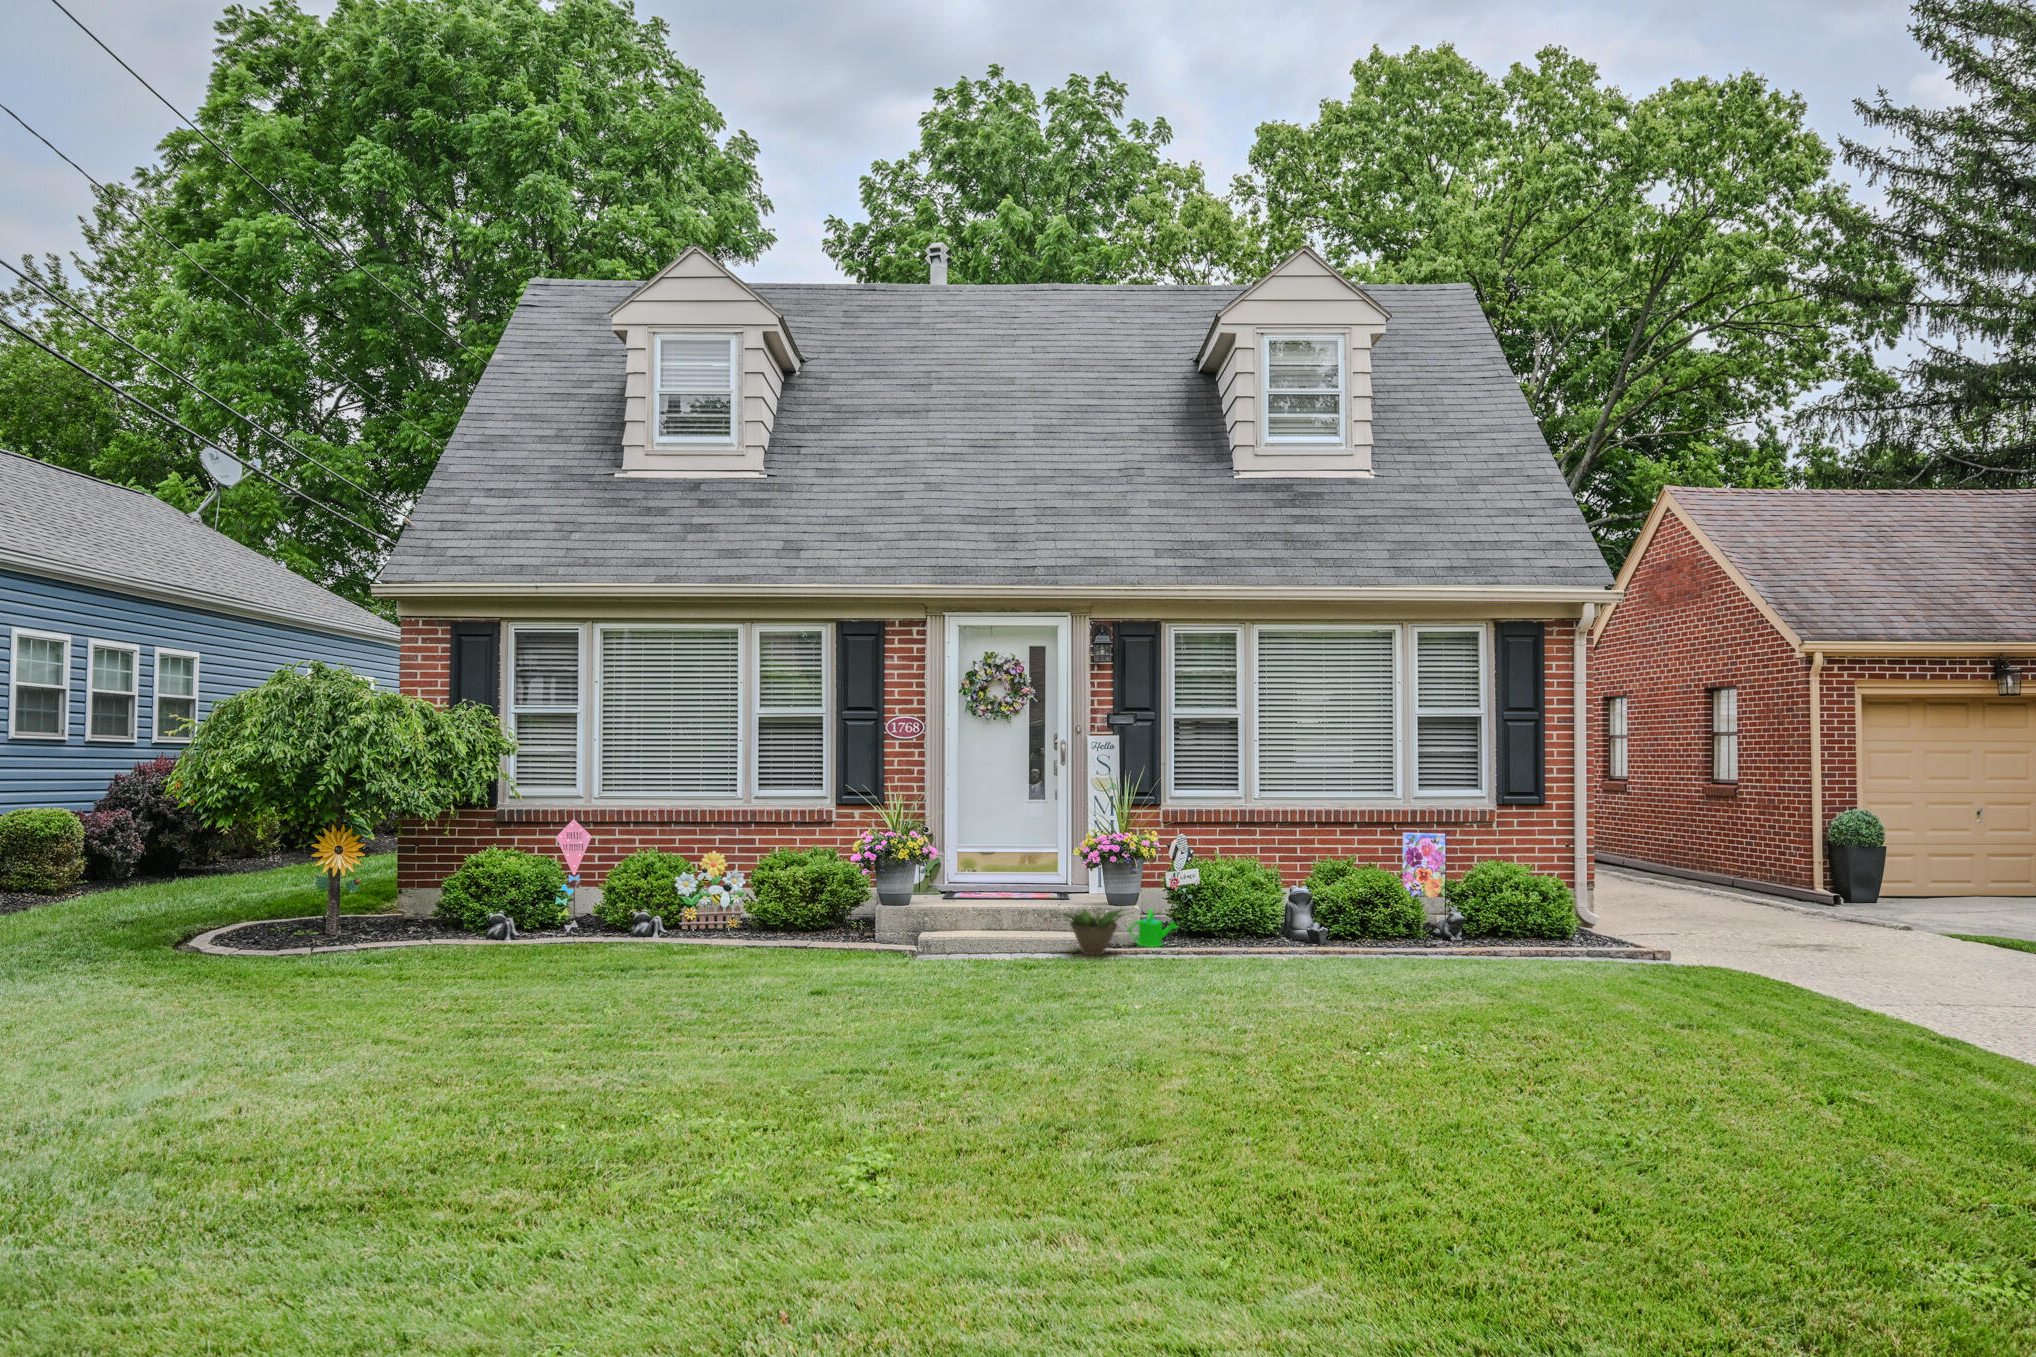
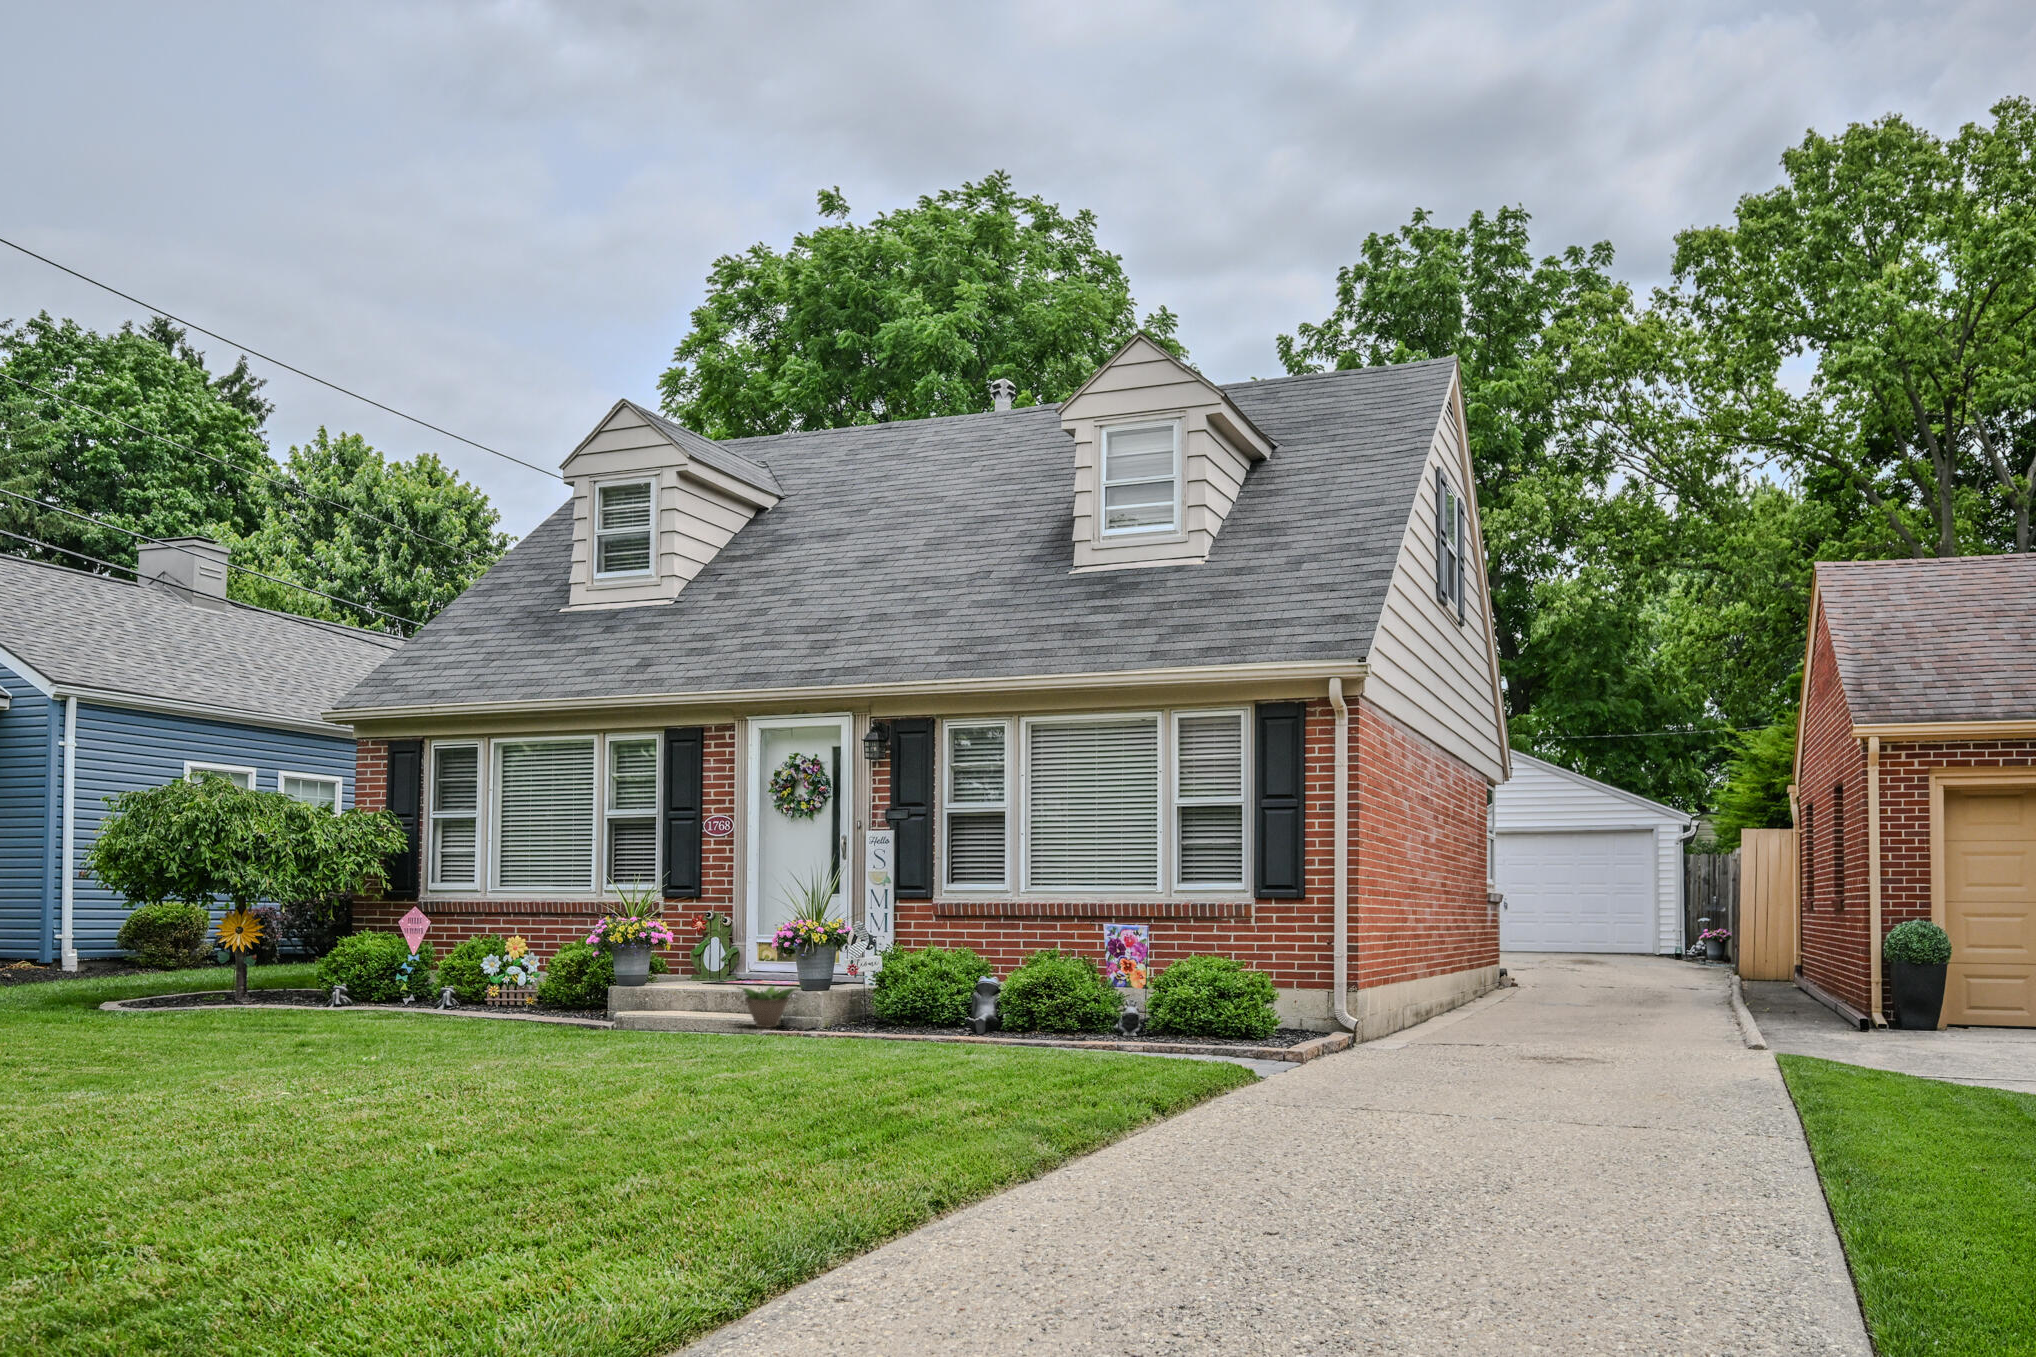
watering can: present [1128,909,1177,947] -> none [830,990,867,1026]

